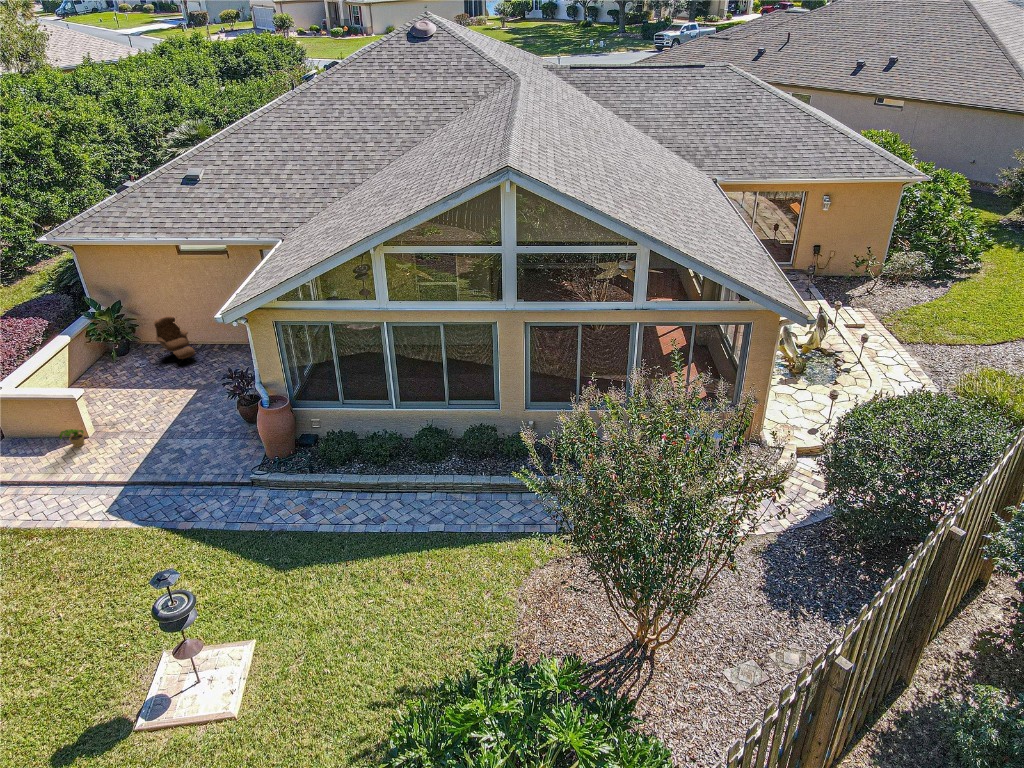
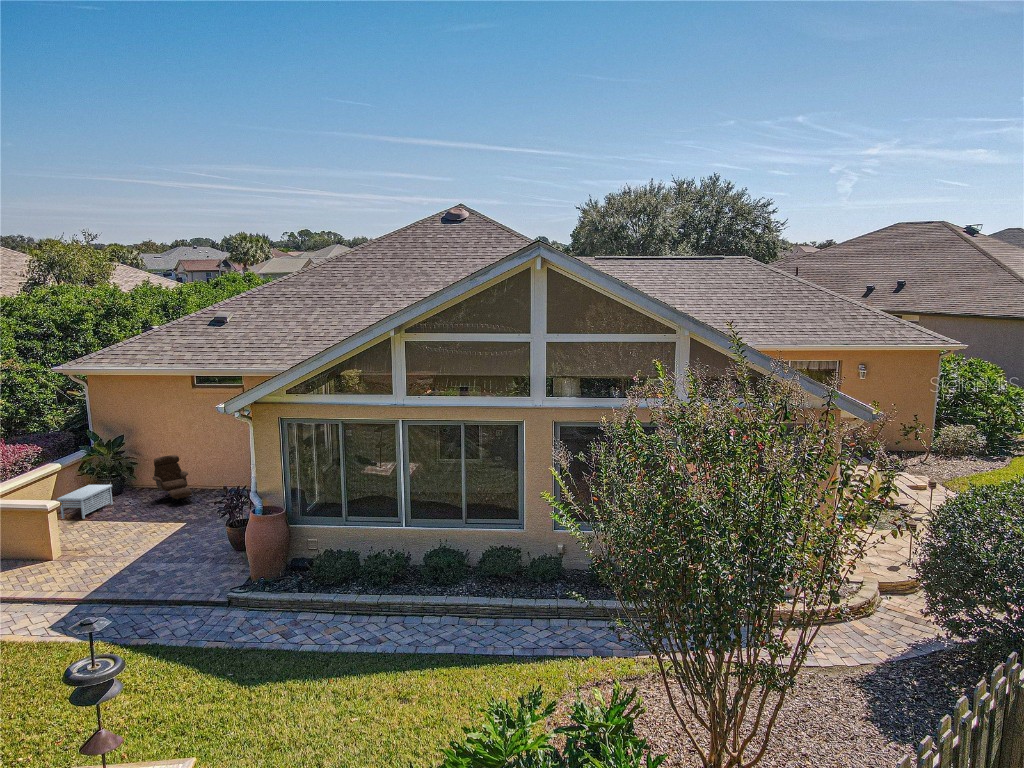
storage bench: none [74,347,124,383] -> present [57,485,113,519]
potted plant: present [59,429,84,447] -> none [19,546,49,570]

